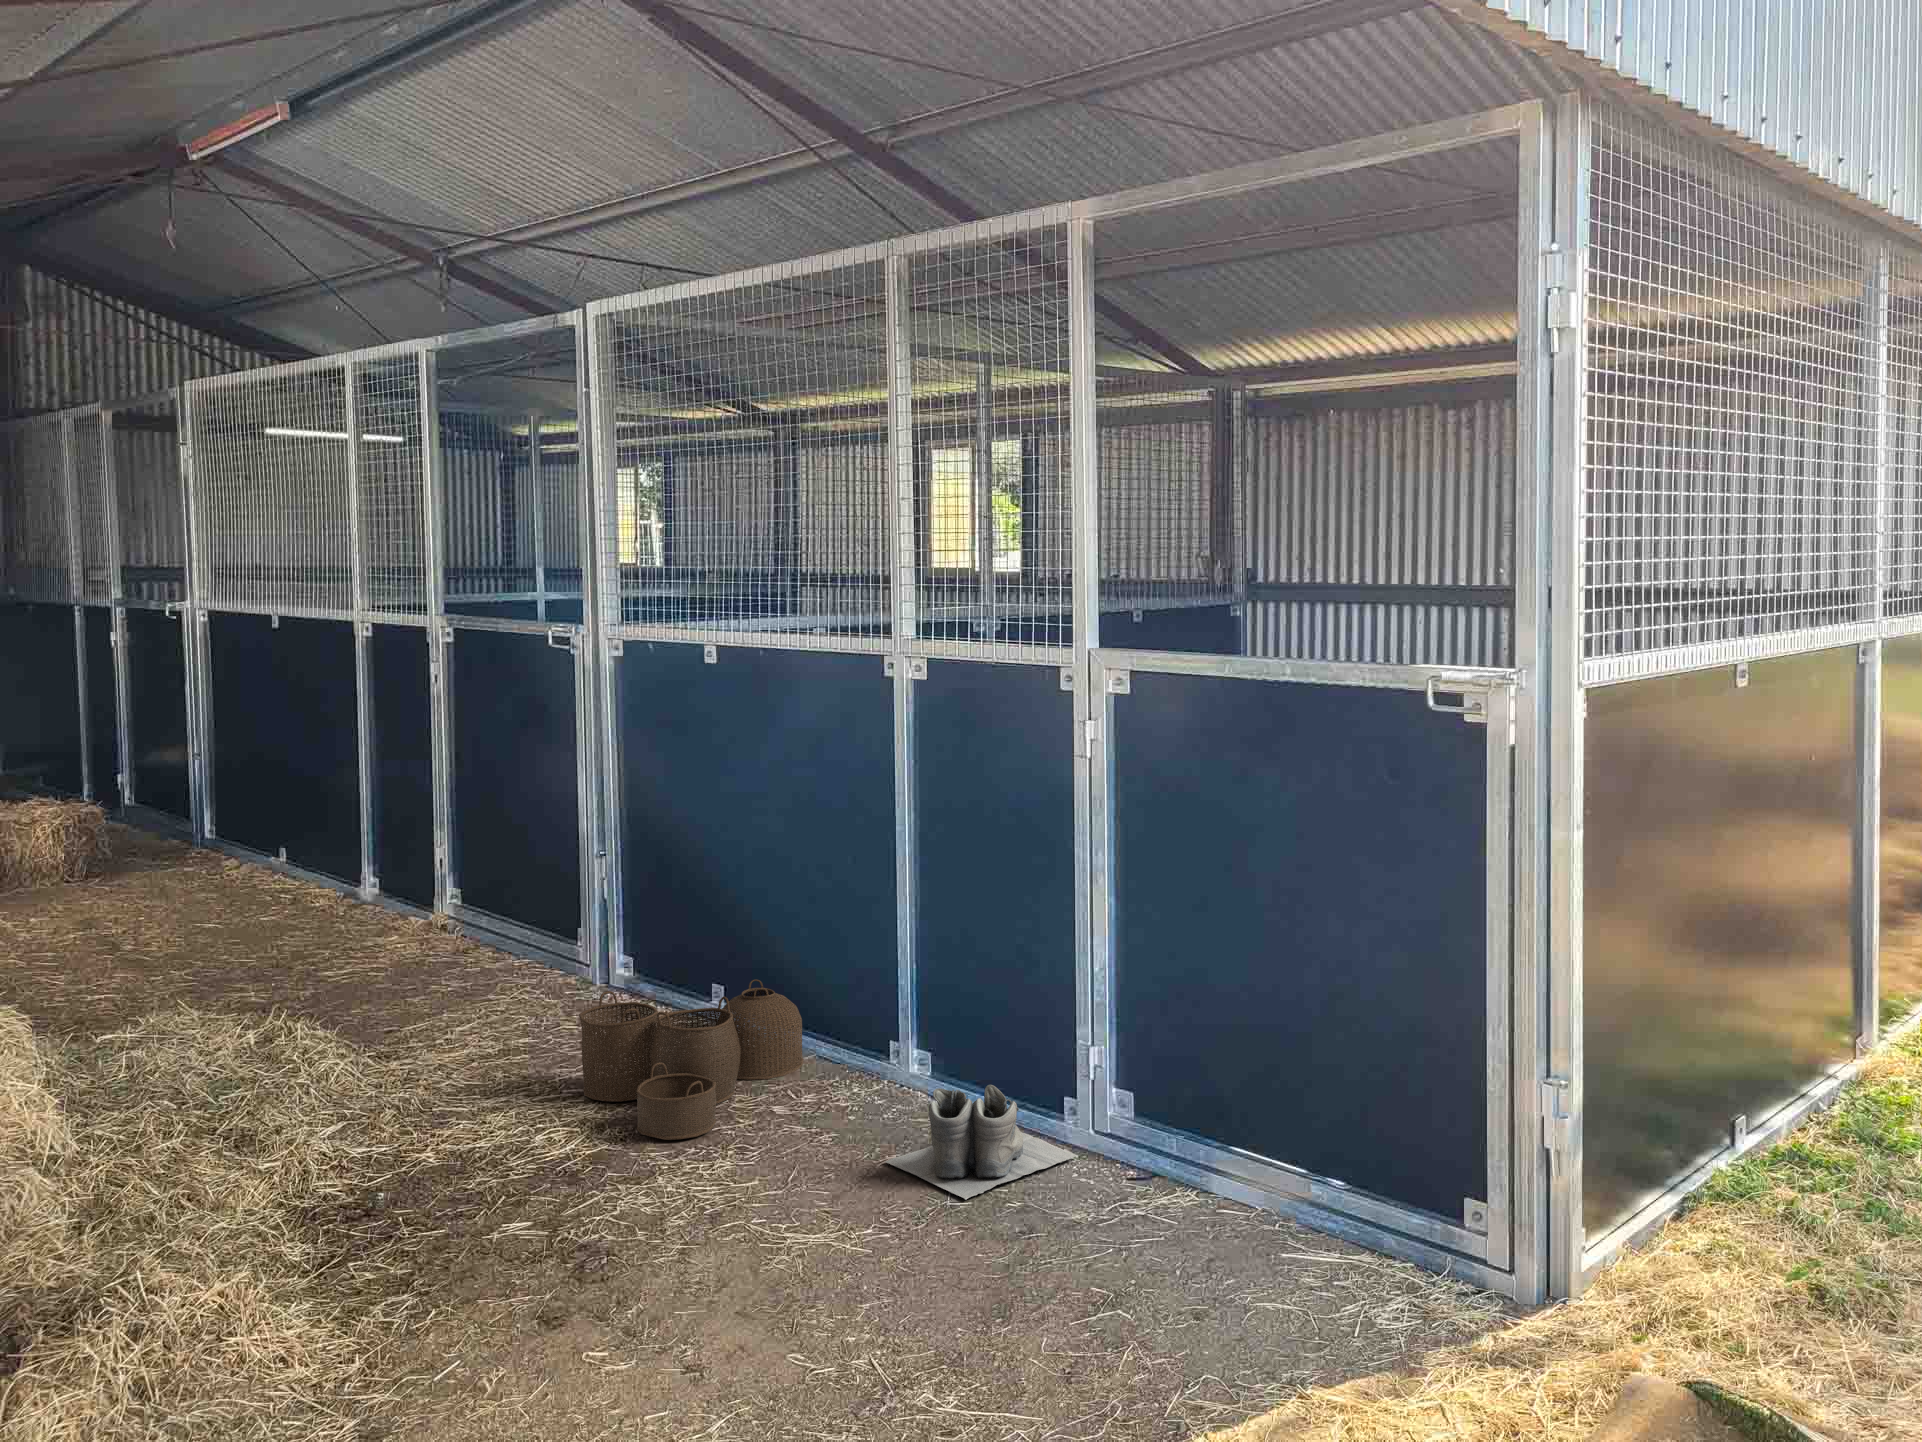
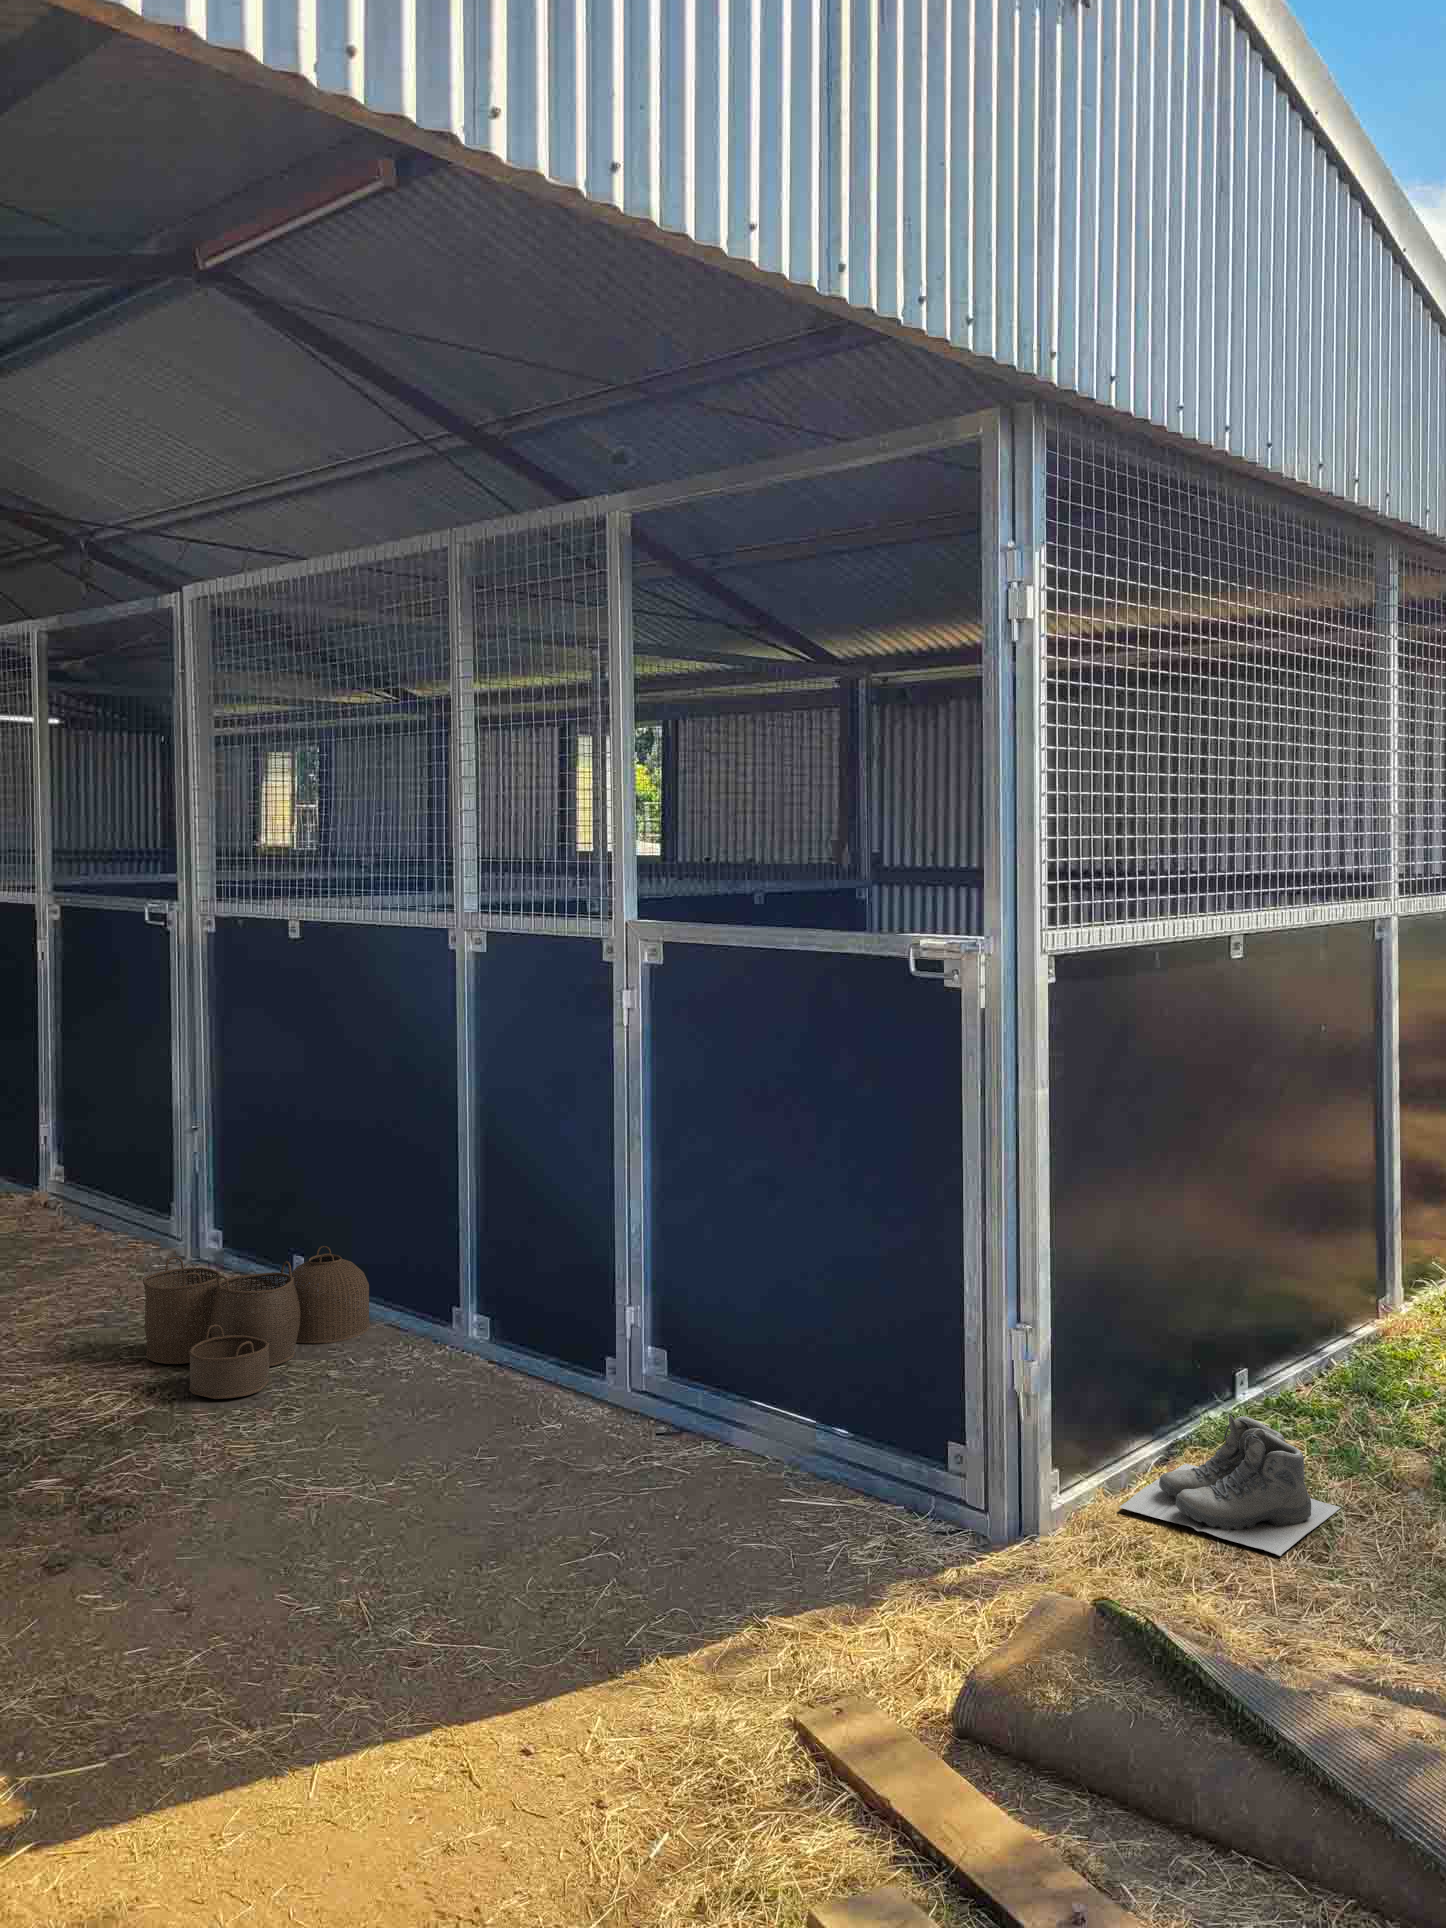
boots: present [885,1085,1077,1200] -> present [1119,1415,1341,1556]

